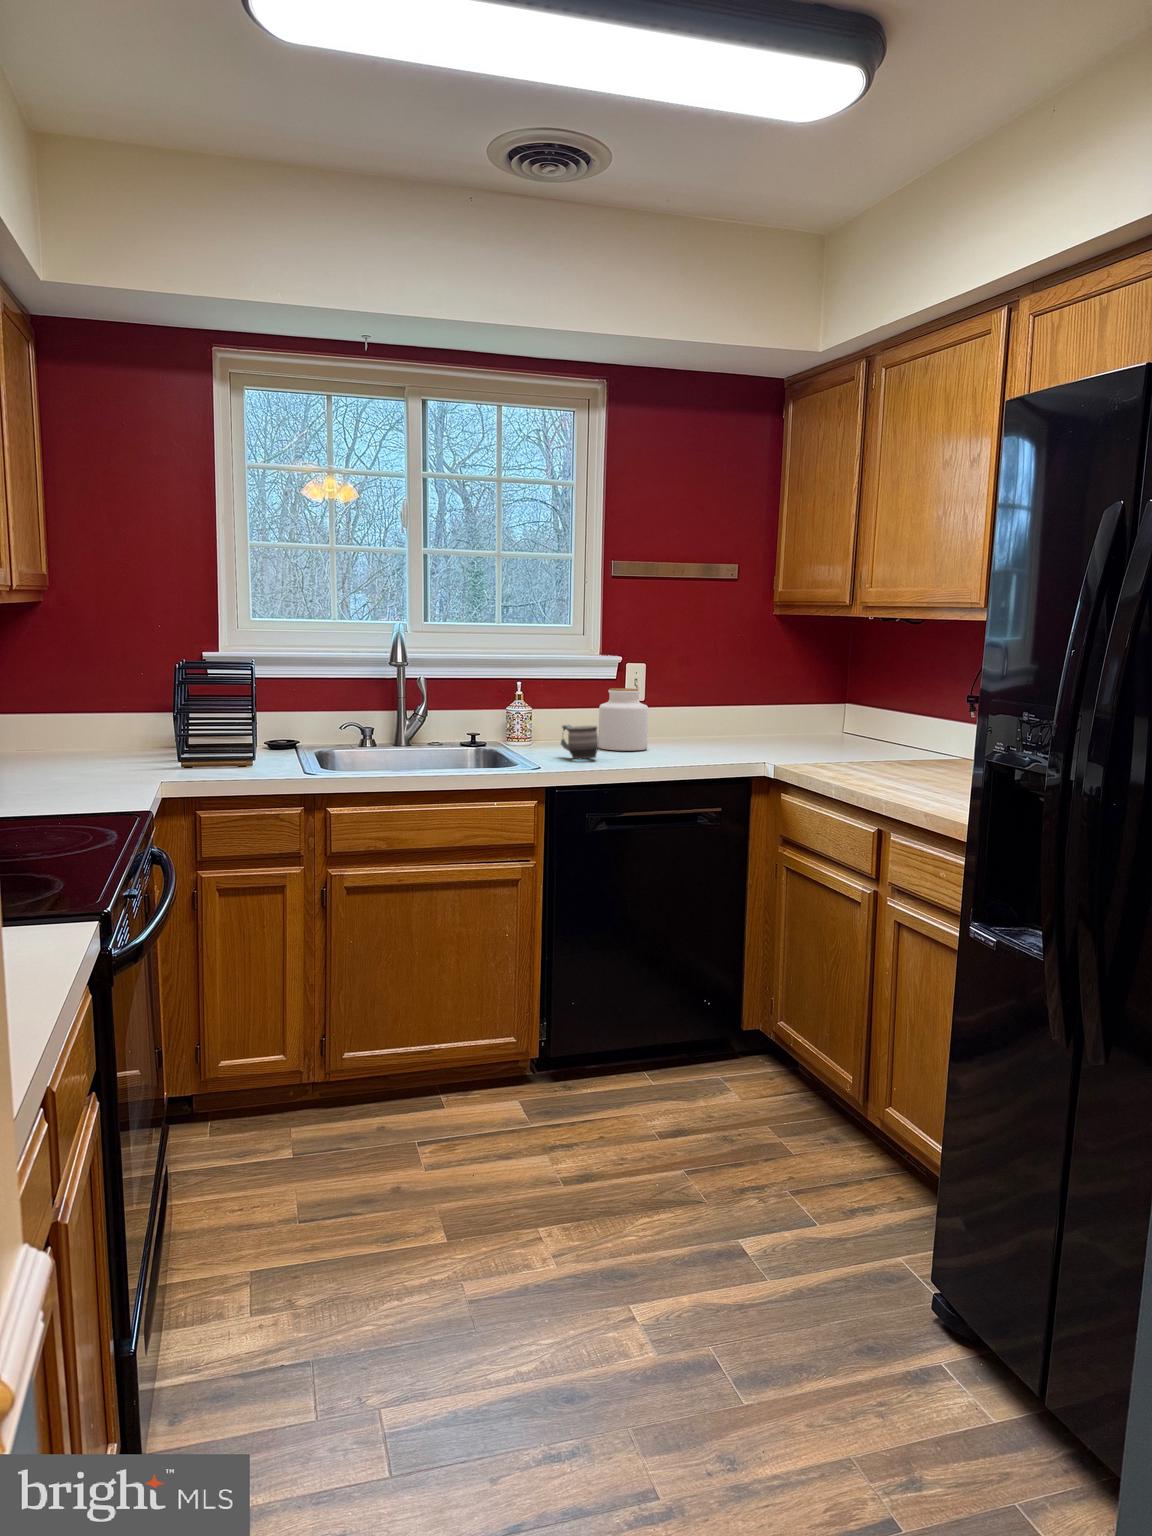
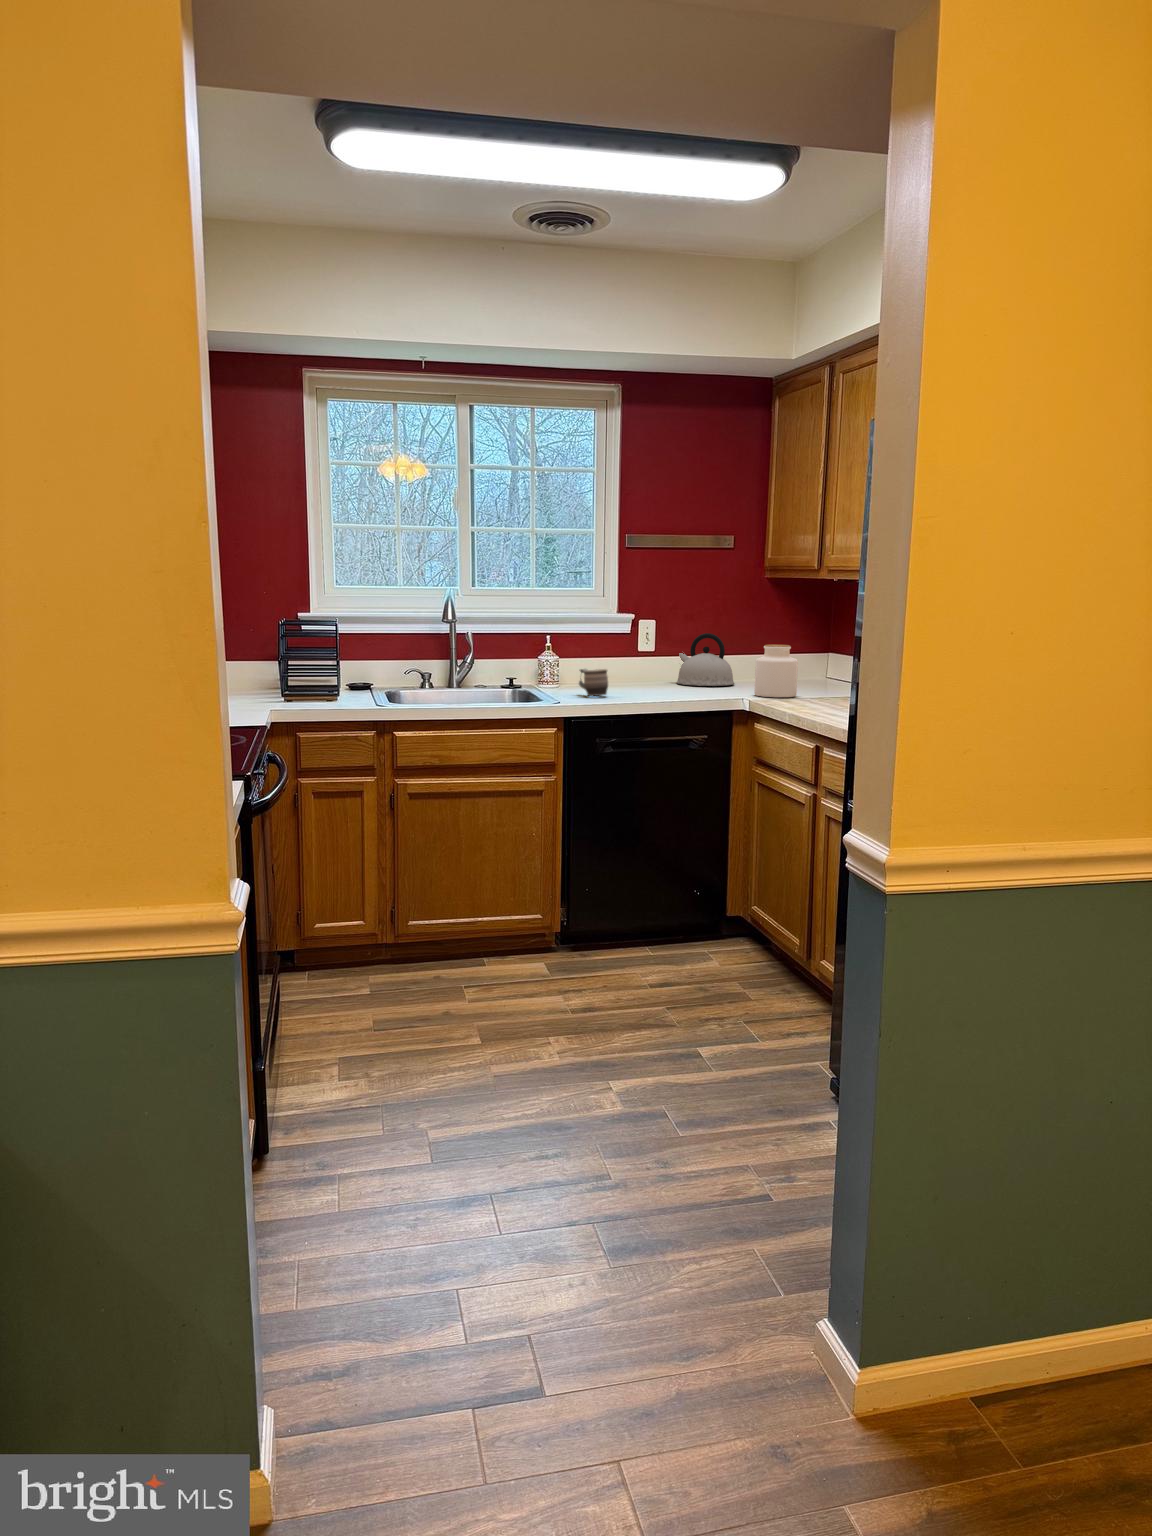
kettle: none [666,681,741,745] -> present [677,633,734,686]
jar: present [598,688,648,751] -> present [754,645,798,697]

